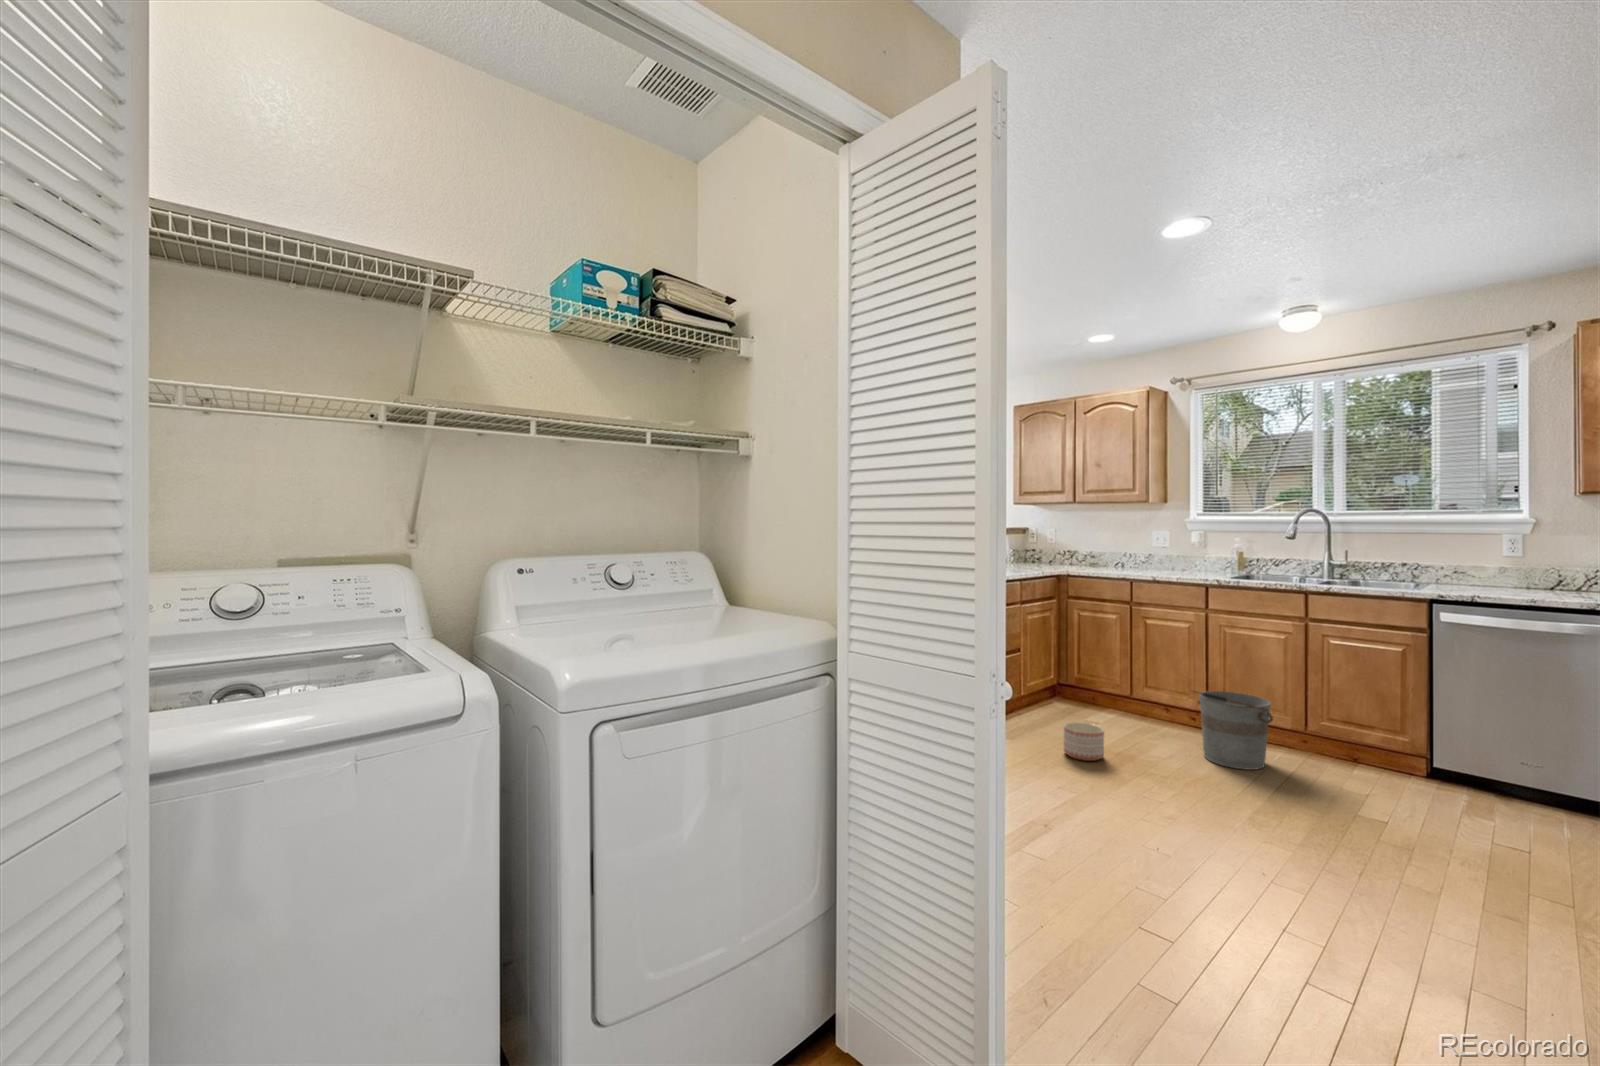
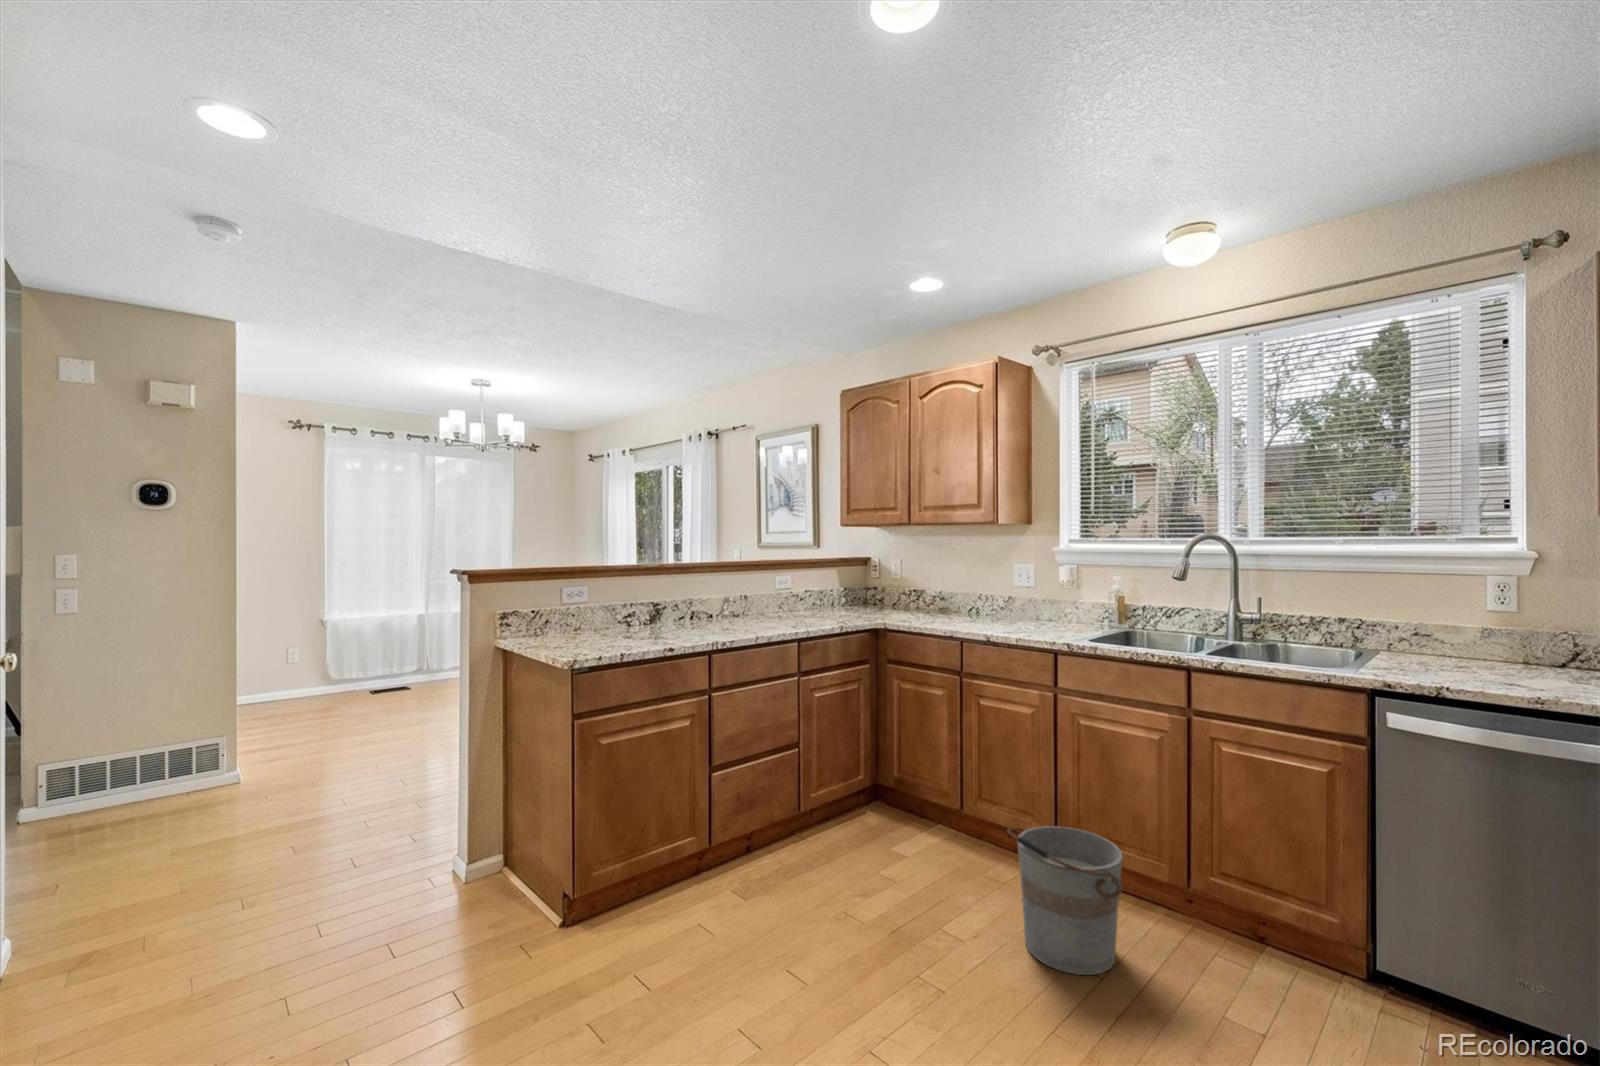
planter: present [1064,722,1104,761] -> none [800,880,861,956]

